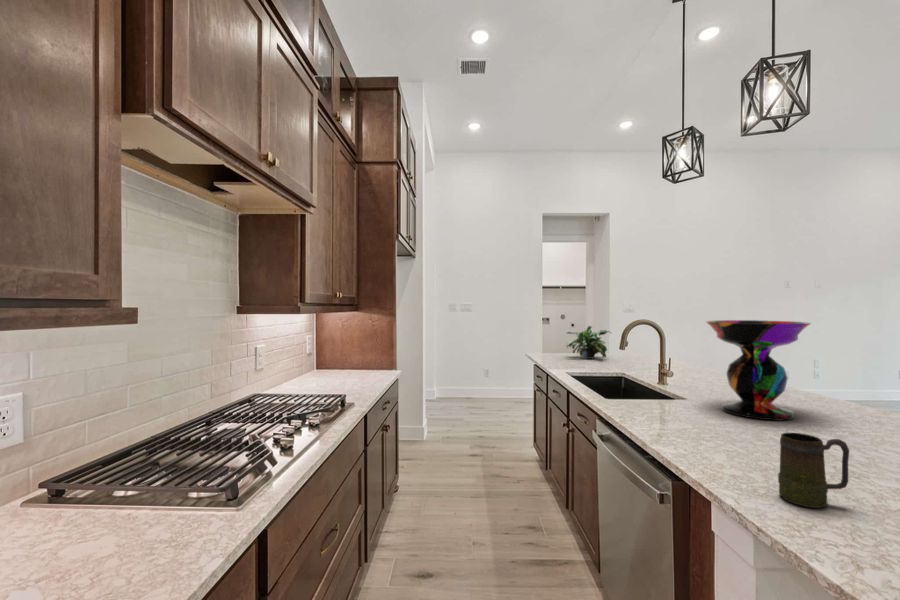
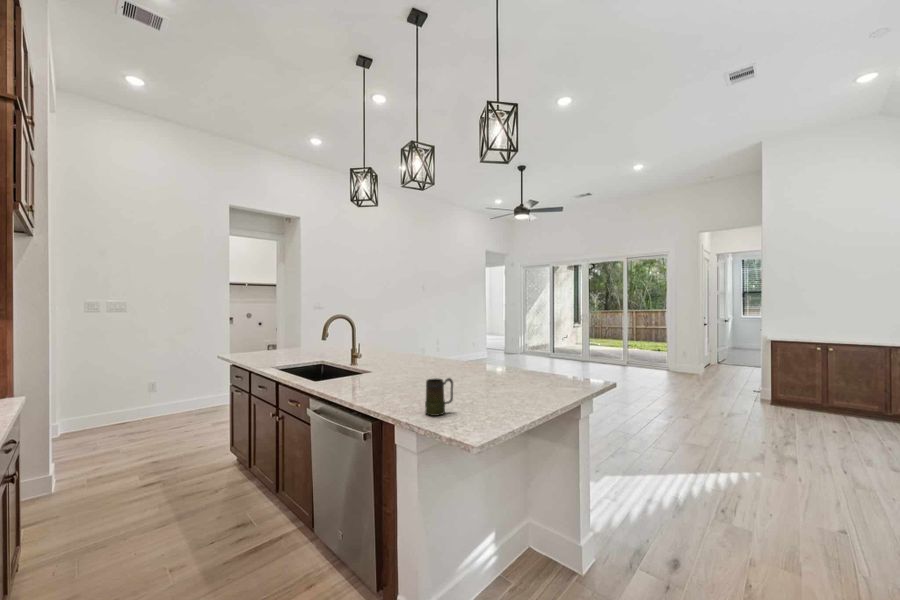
decorative bowl: present [706,320,811,420] -> none [384,316,439,379]
potted plant: present [566,326,609,359] -> none [267,323,309,353]

